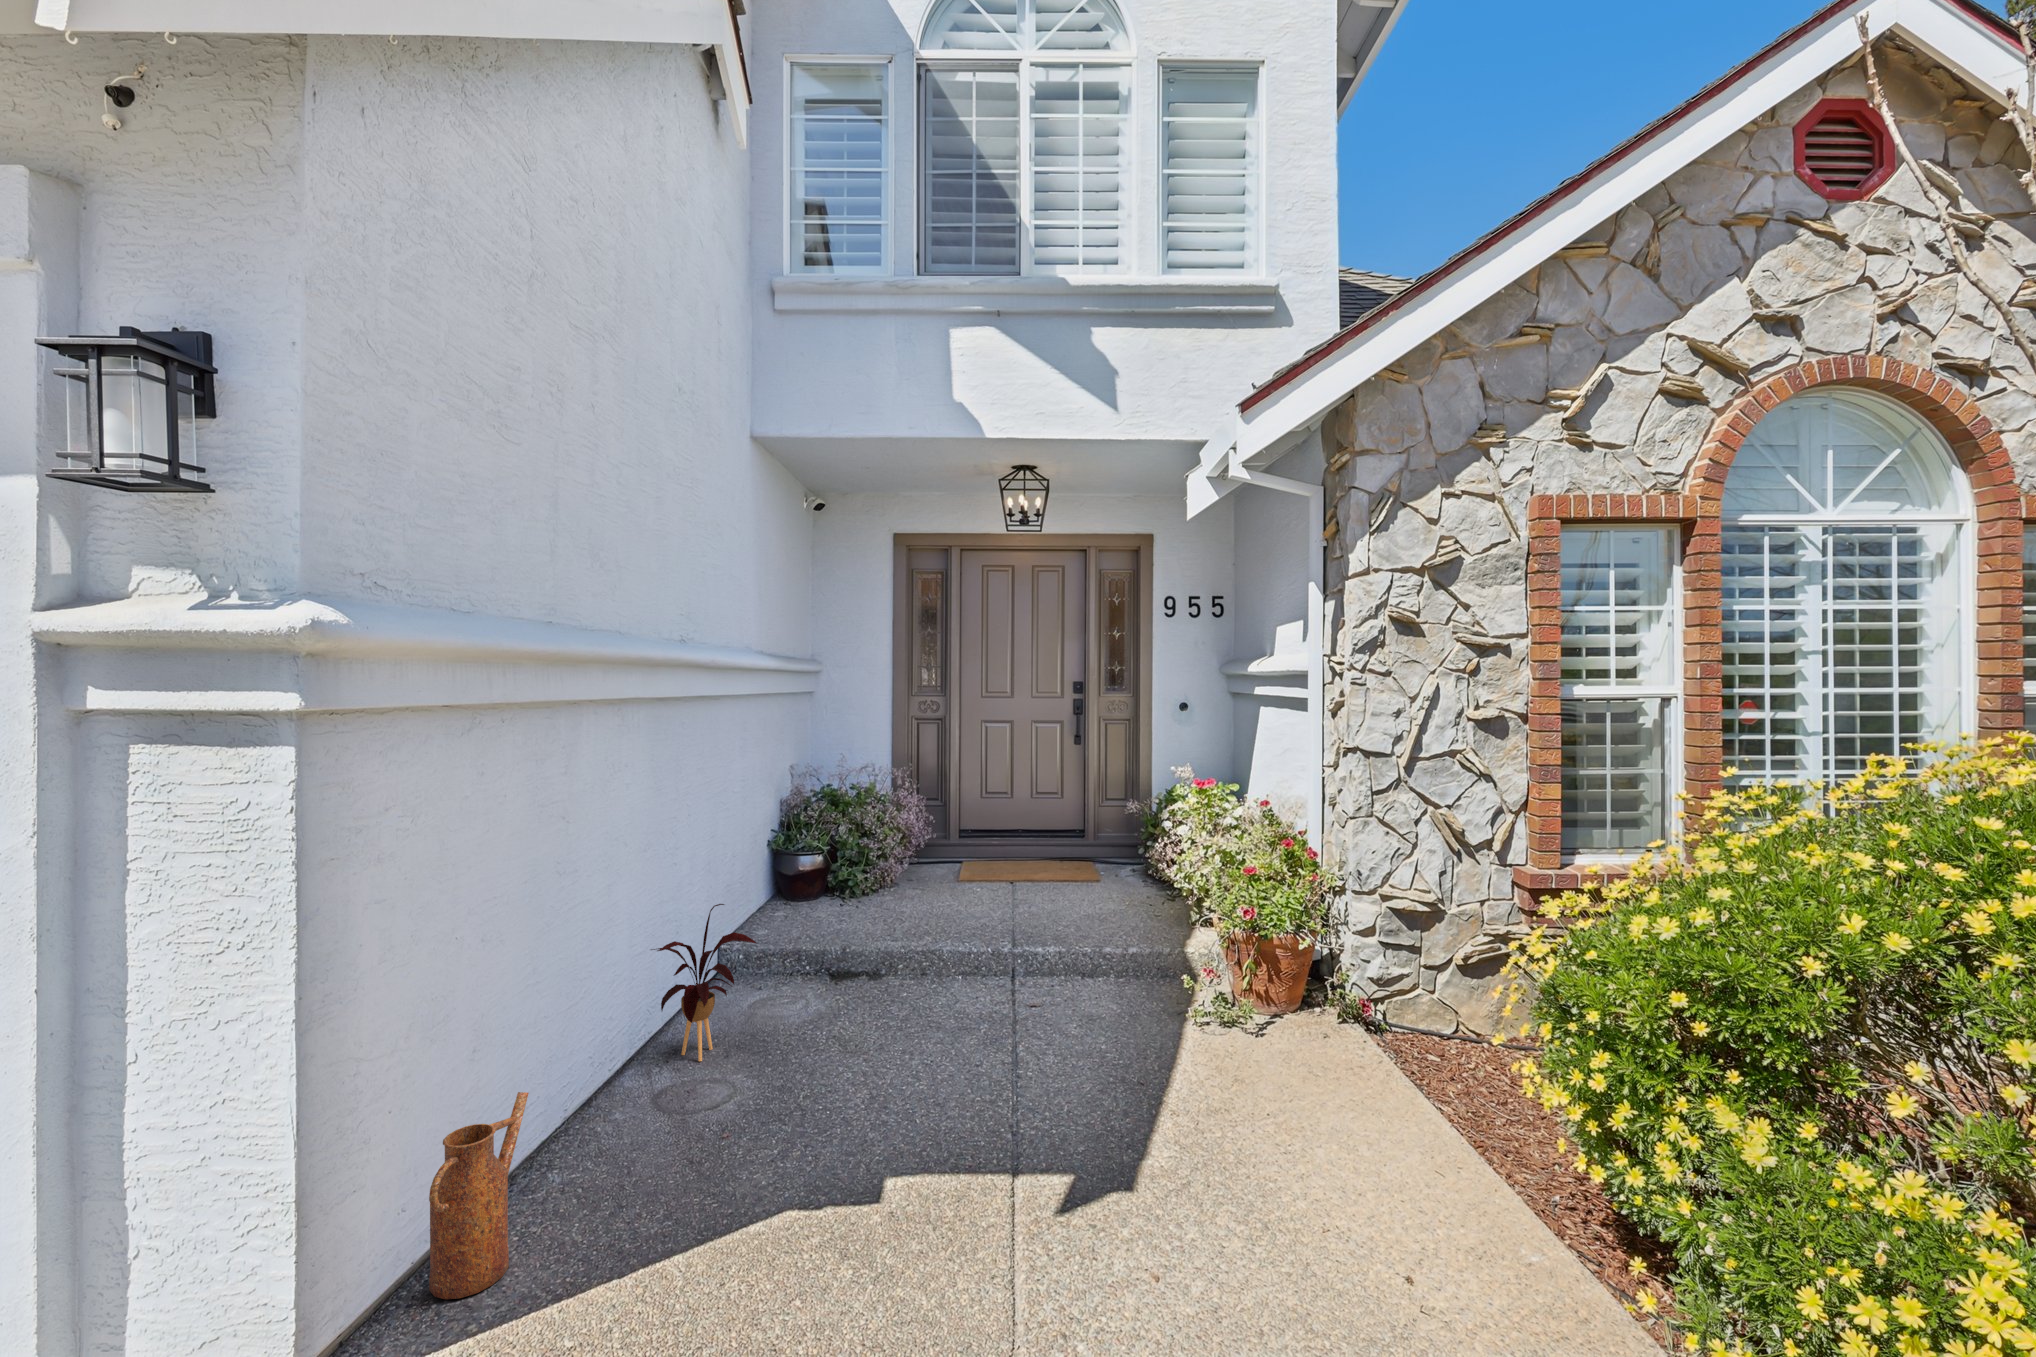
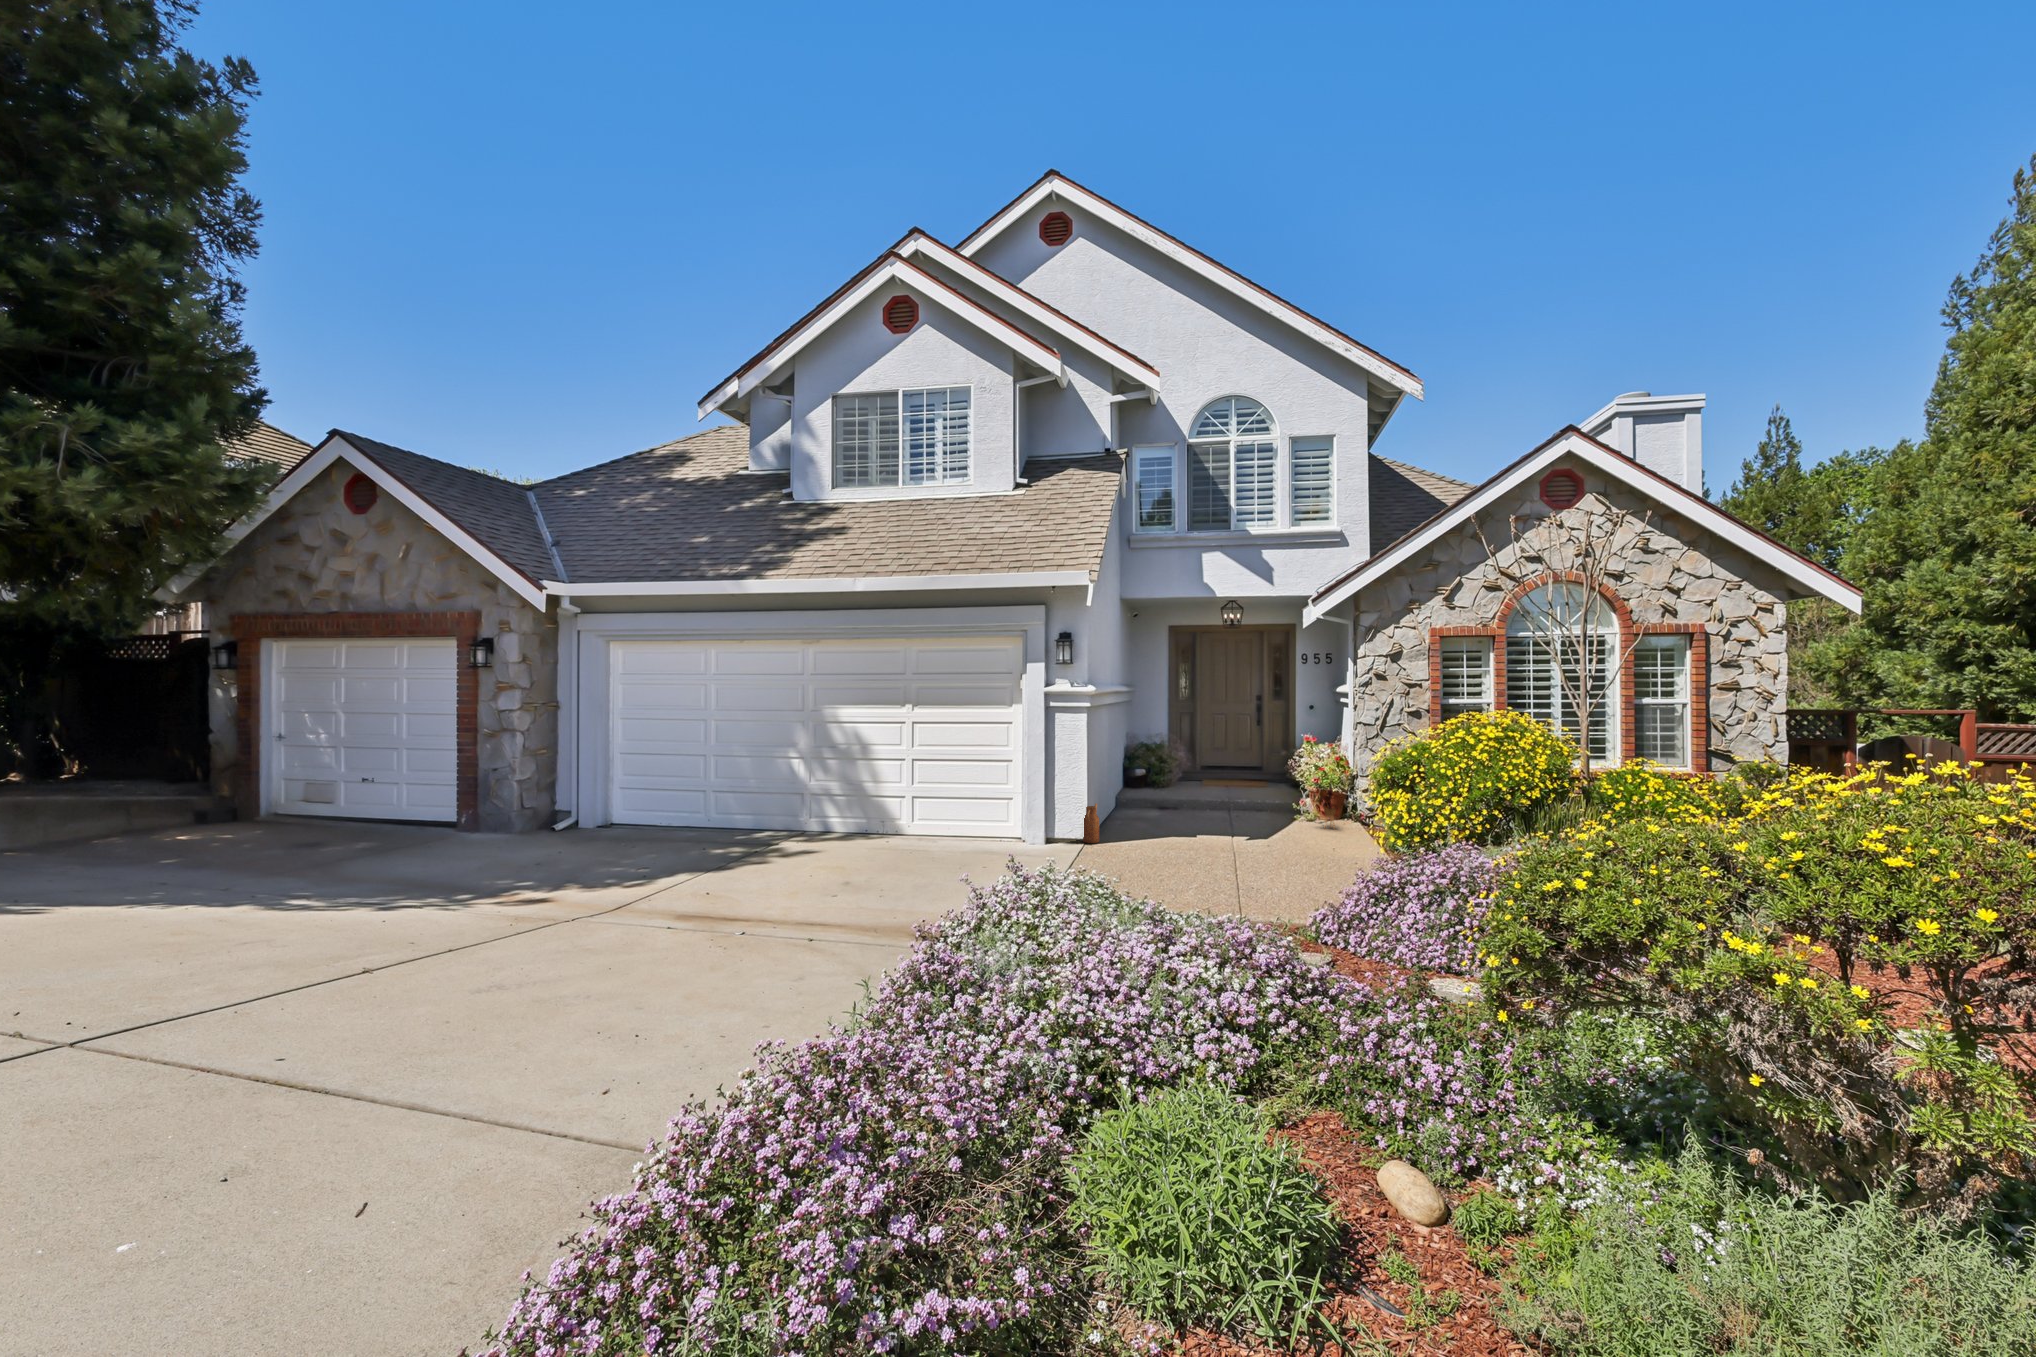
house plant: present [651,904,756,1061] -> present [1319,779,1337,827]

